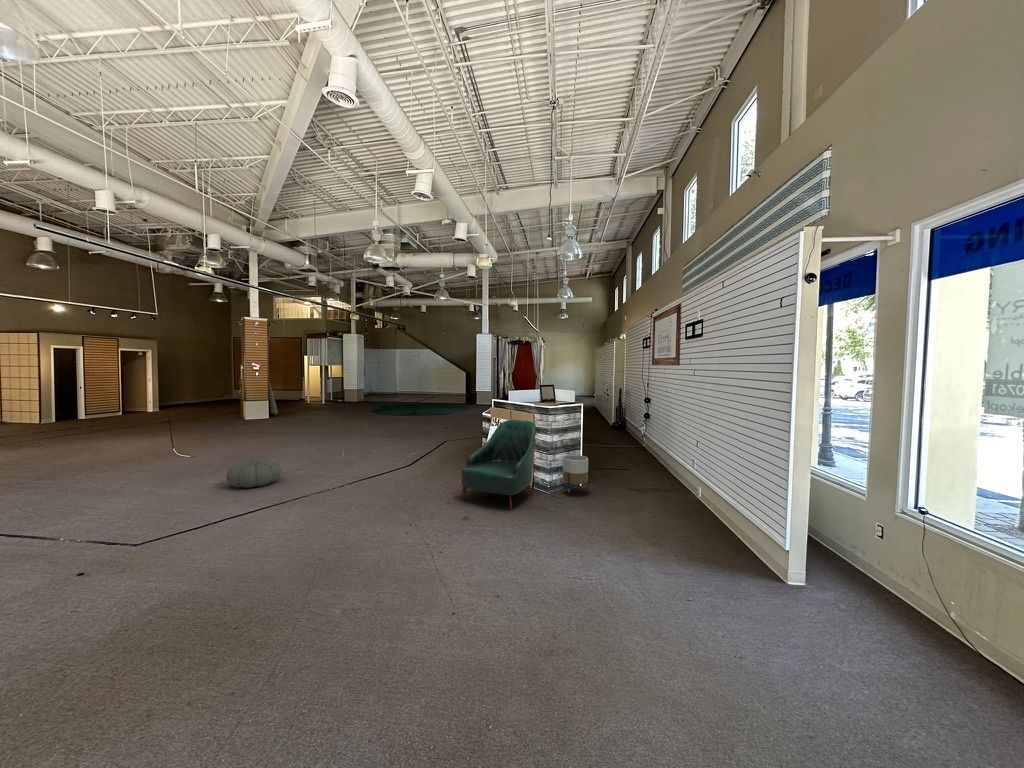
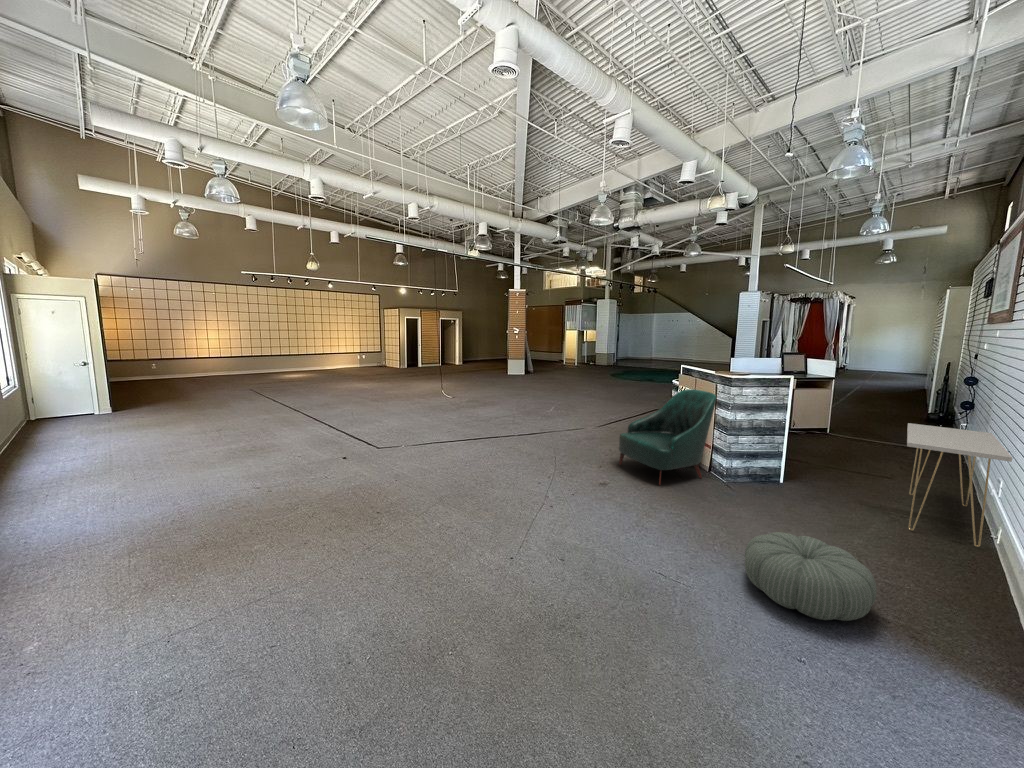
console table: none [639,429,703,500] -> present [907,423,1012,547]
planter: present [563,455,589,495] -> none [745,440,786,494]
pouf: present [226,460,281,488] -> present [745,532,877,621]

